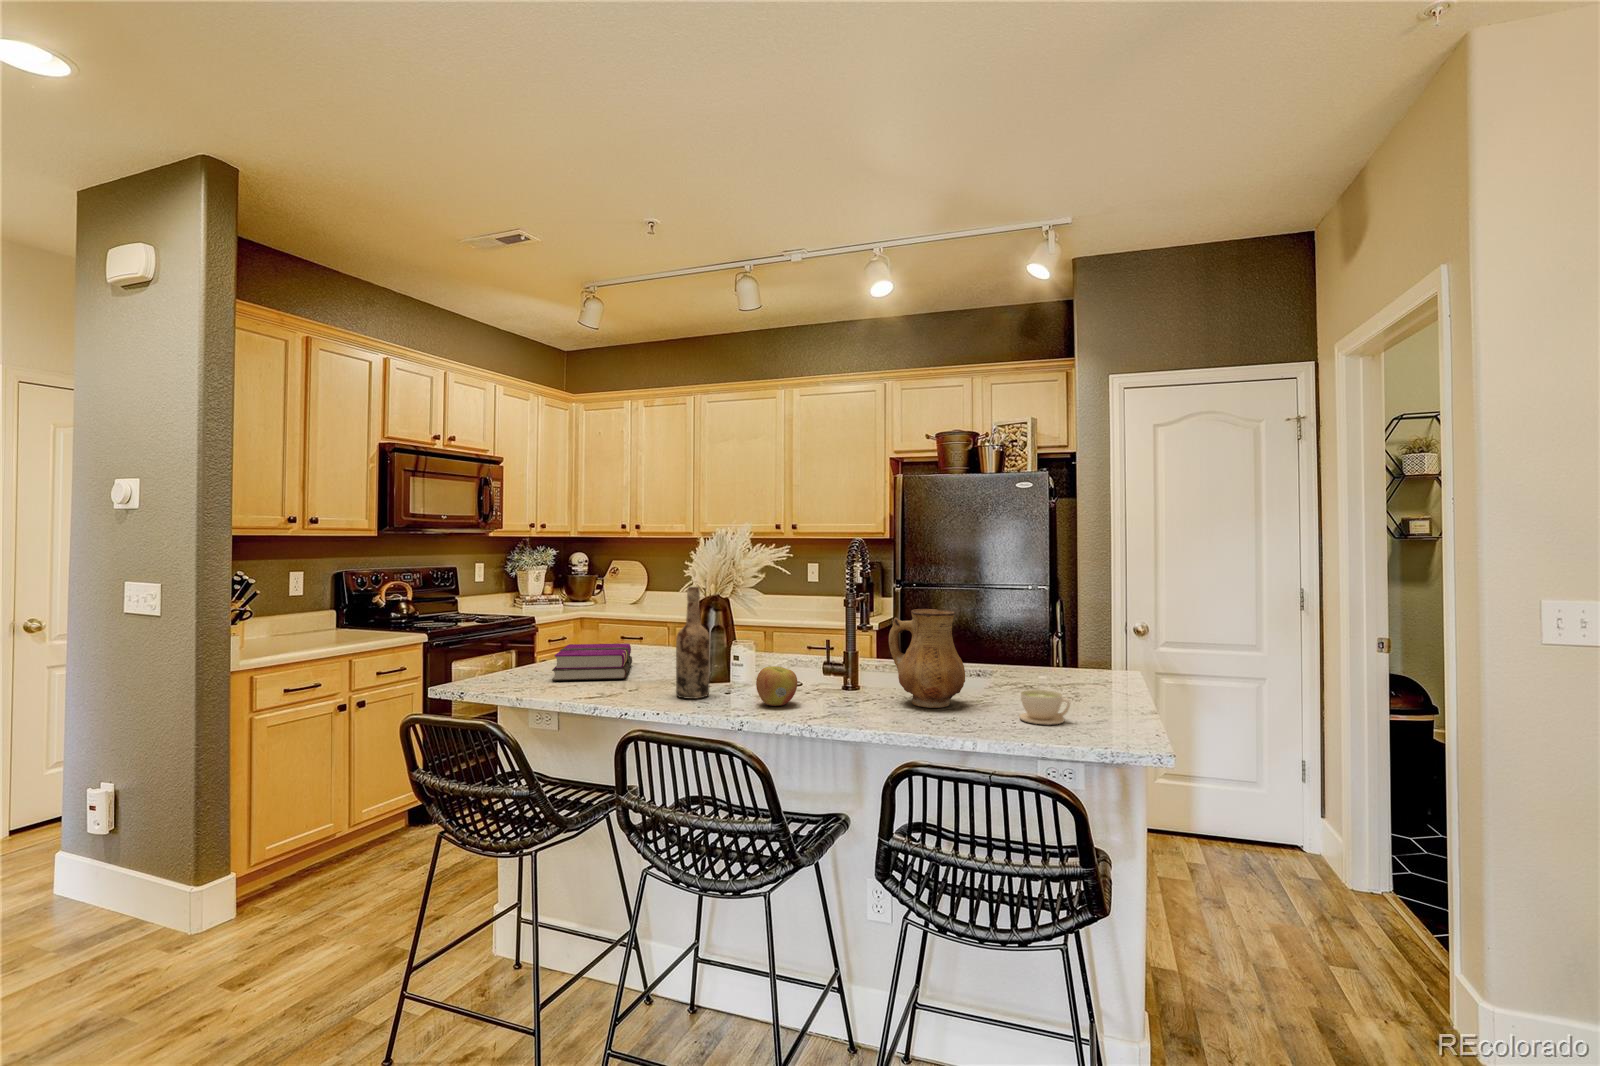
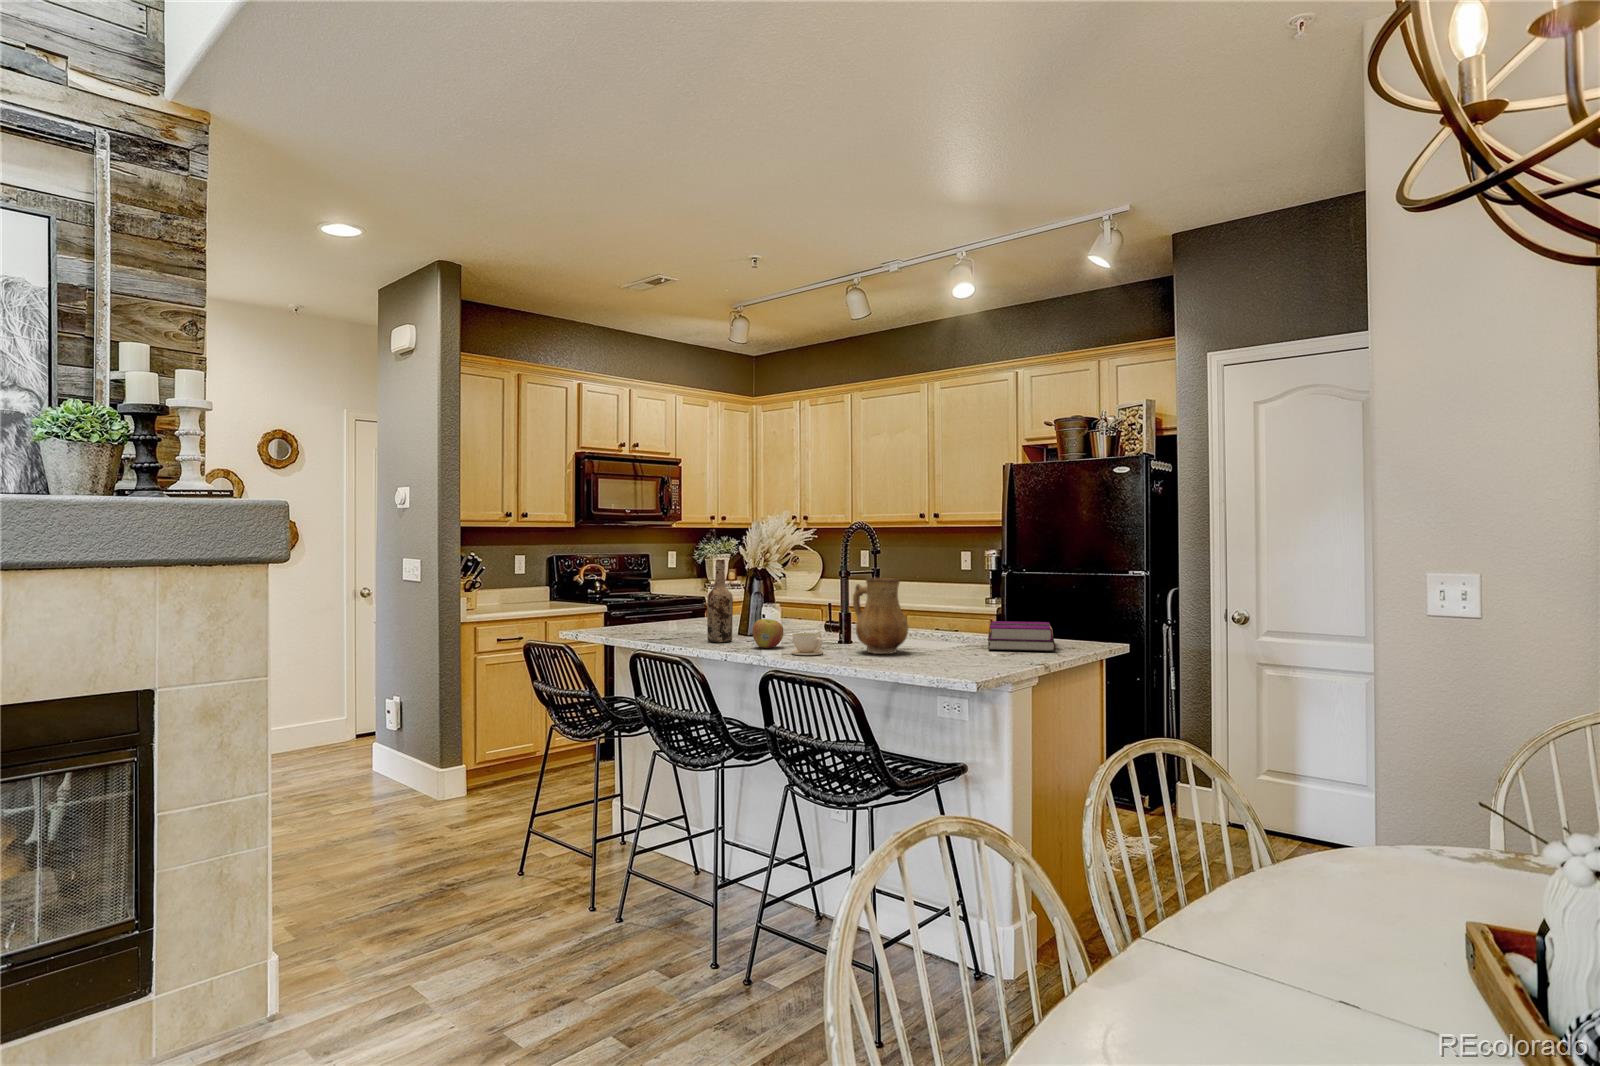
hardback book: present [552,644,632,681] -> present [988,621,1056,651]
coffee cup: present [1019,690,1070,724] -> present [791,633,823,655]

